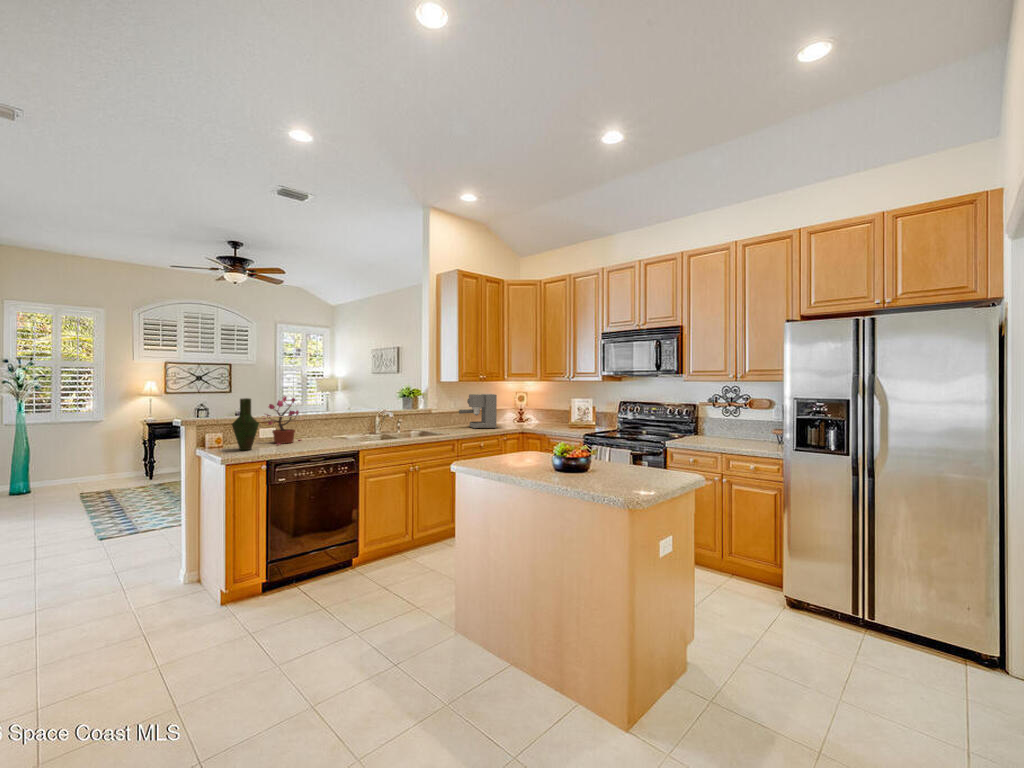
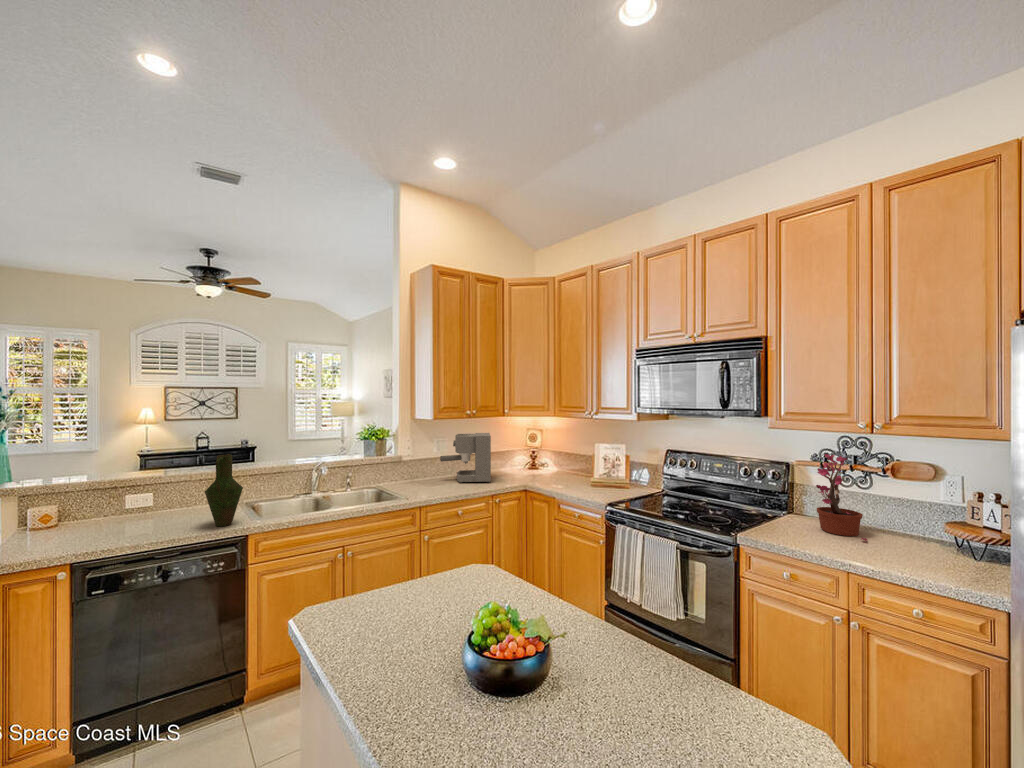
potted plant: present [264,396,301,445] -> present [816,454,867,542]
vase: present [232,398,259,450] -> present [205,454,243,526]

